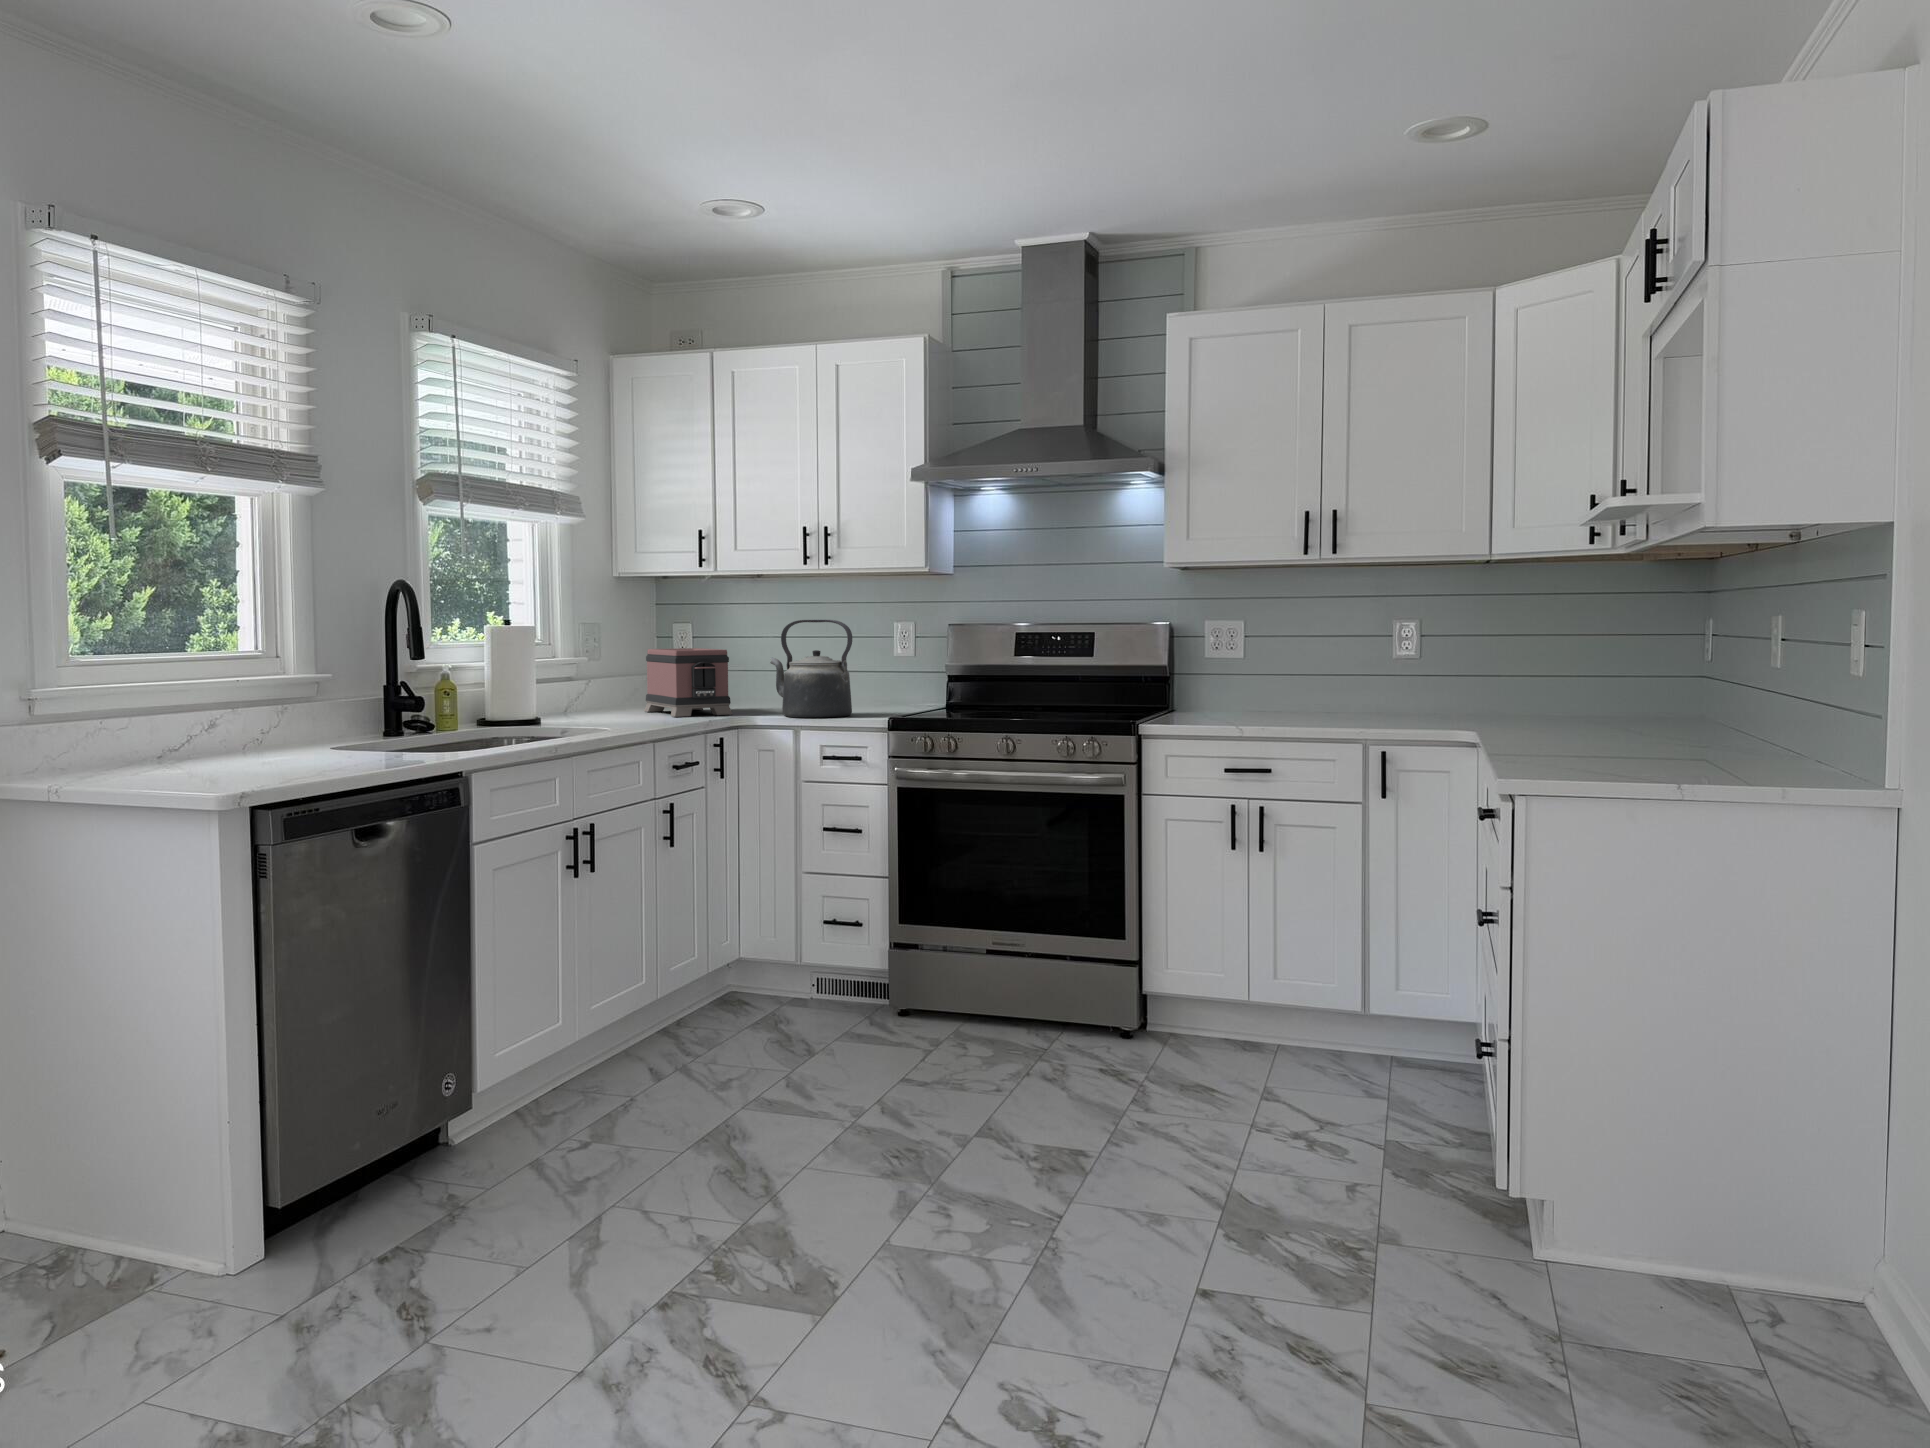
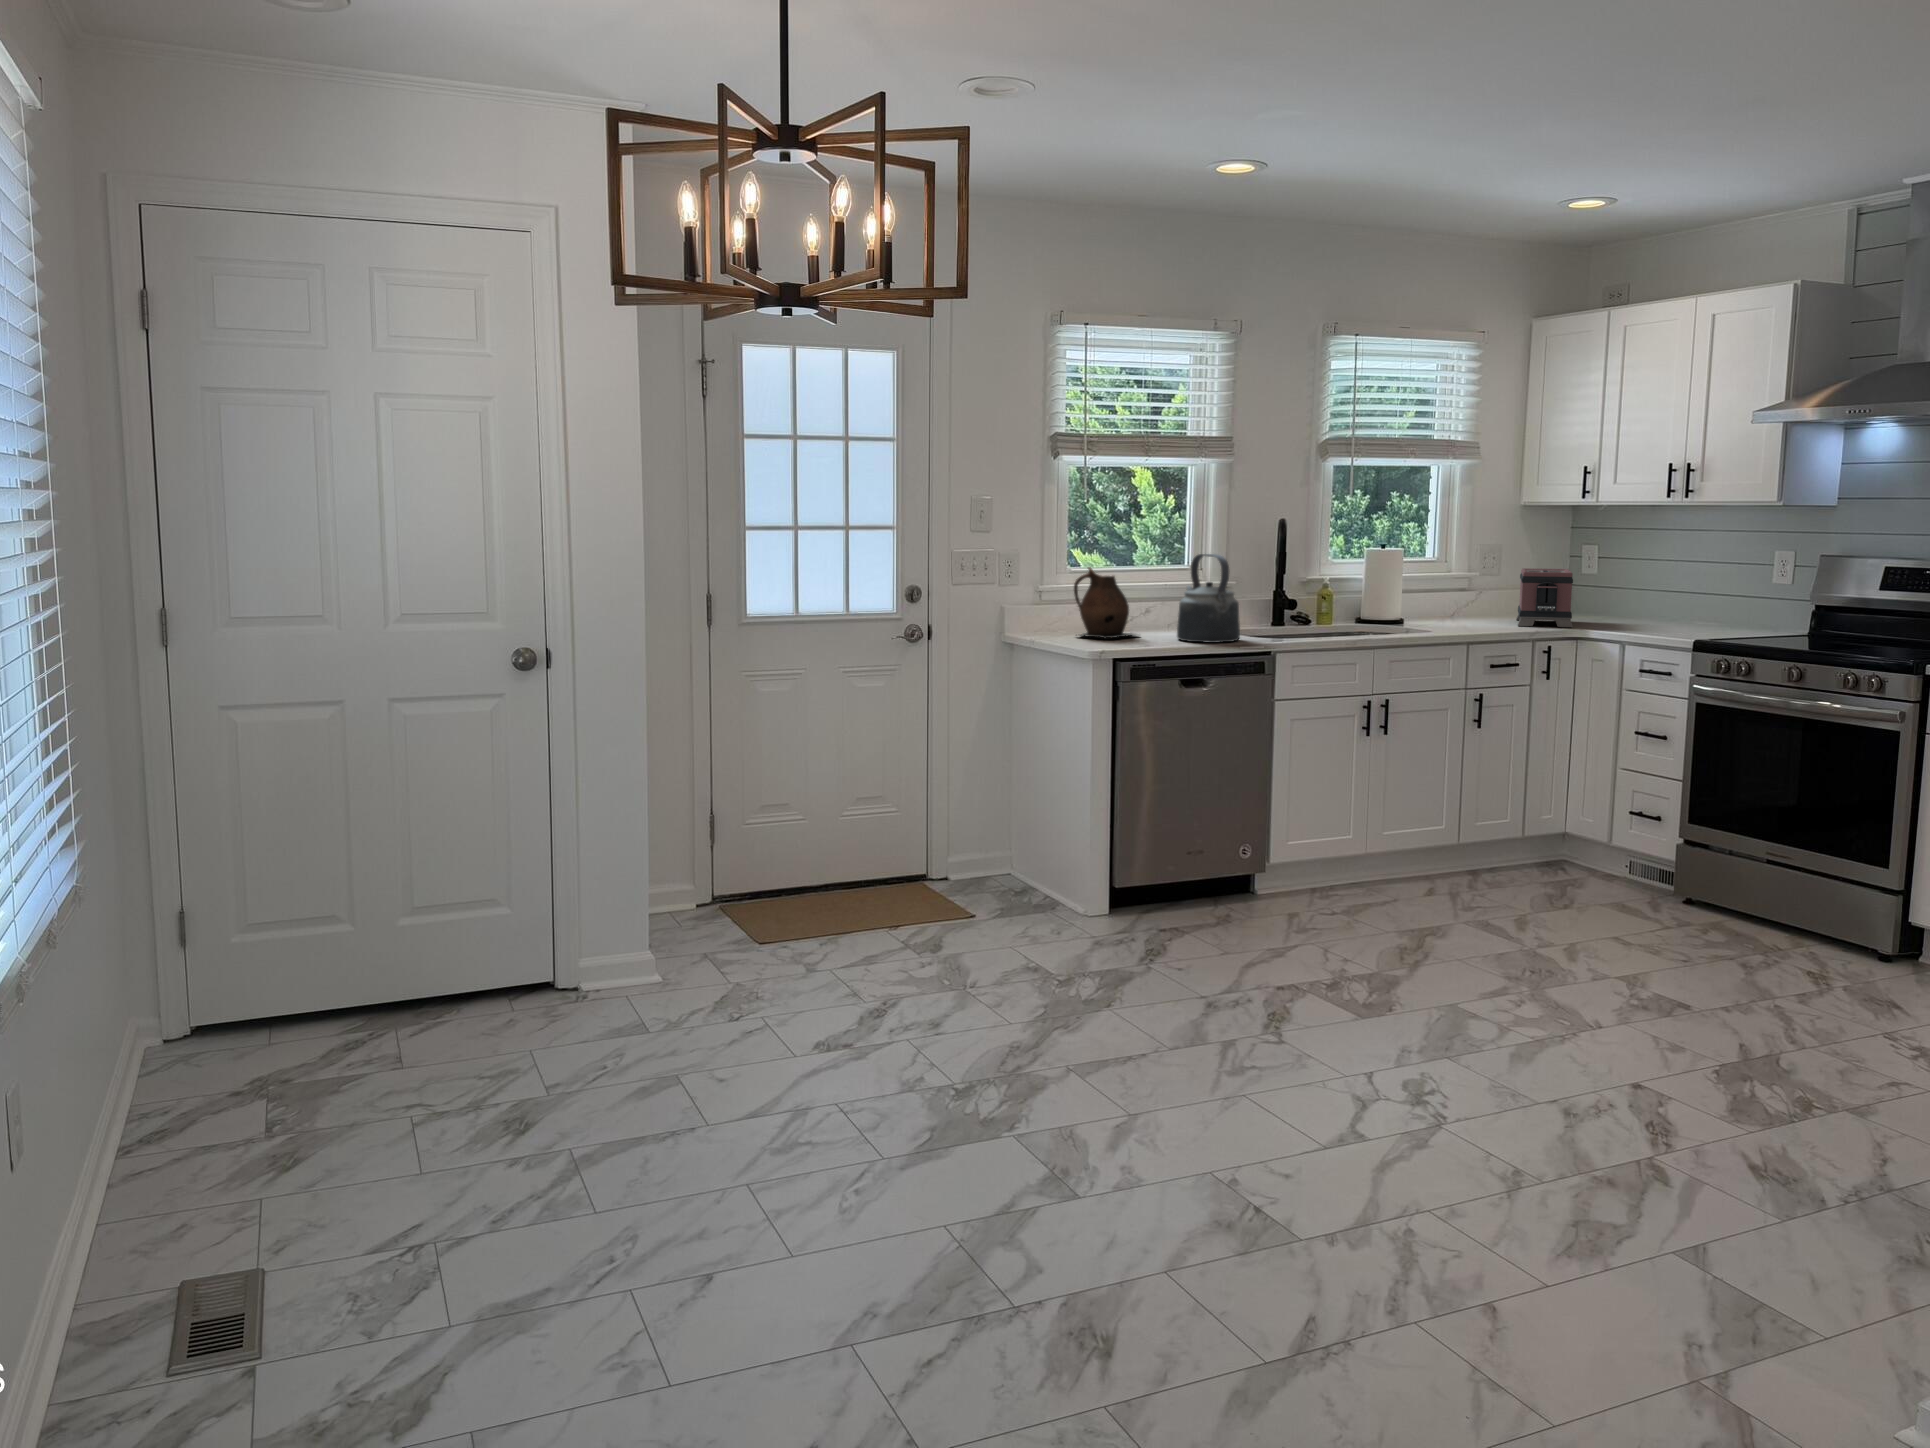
kettle: present [770,620,852,718] -> present [1177,554,1240,643]
ceramic pitcher: none [107,650,238,775] -> present [1074,567,1136,638]

